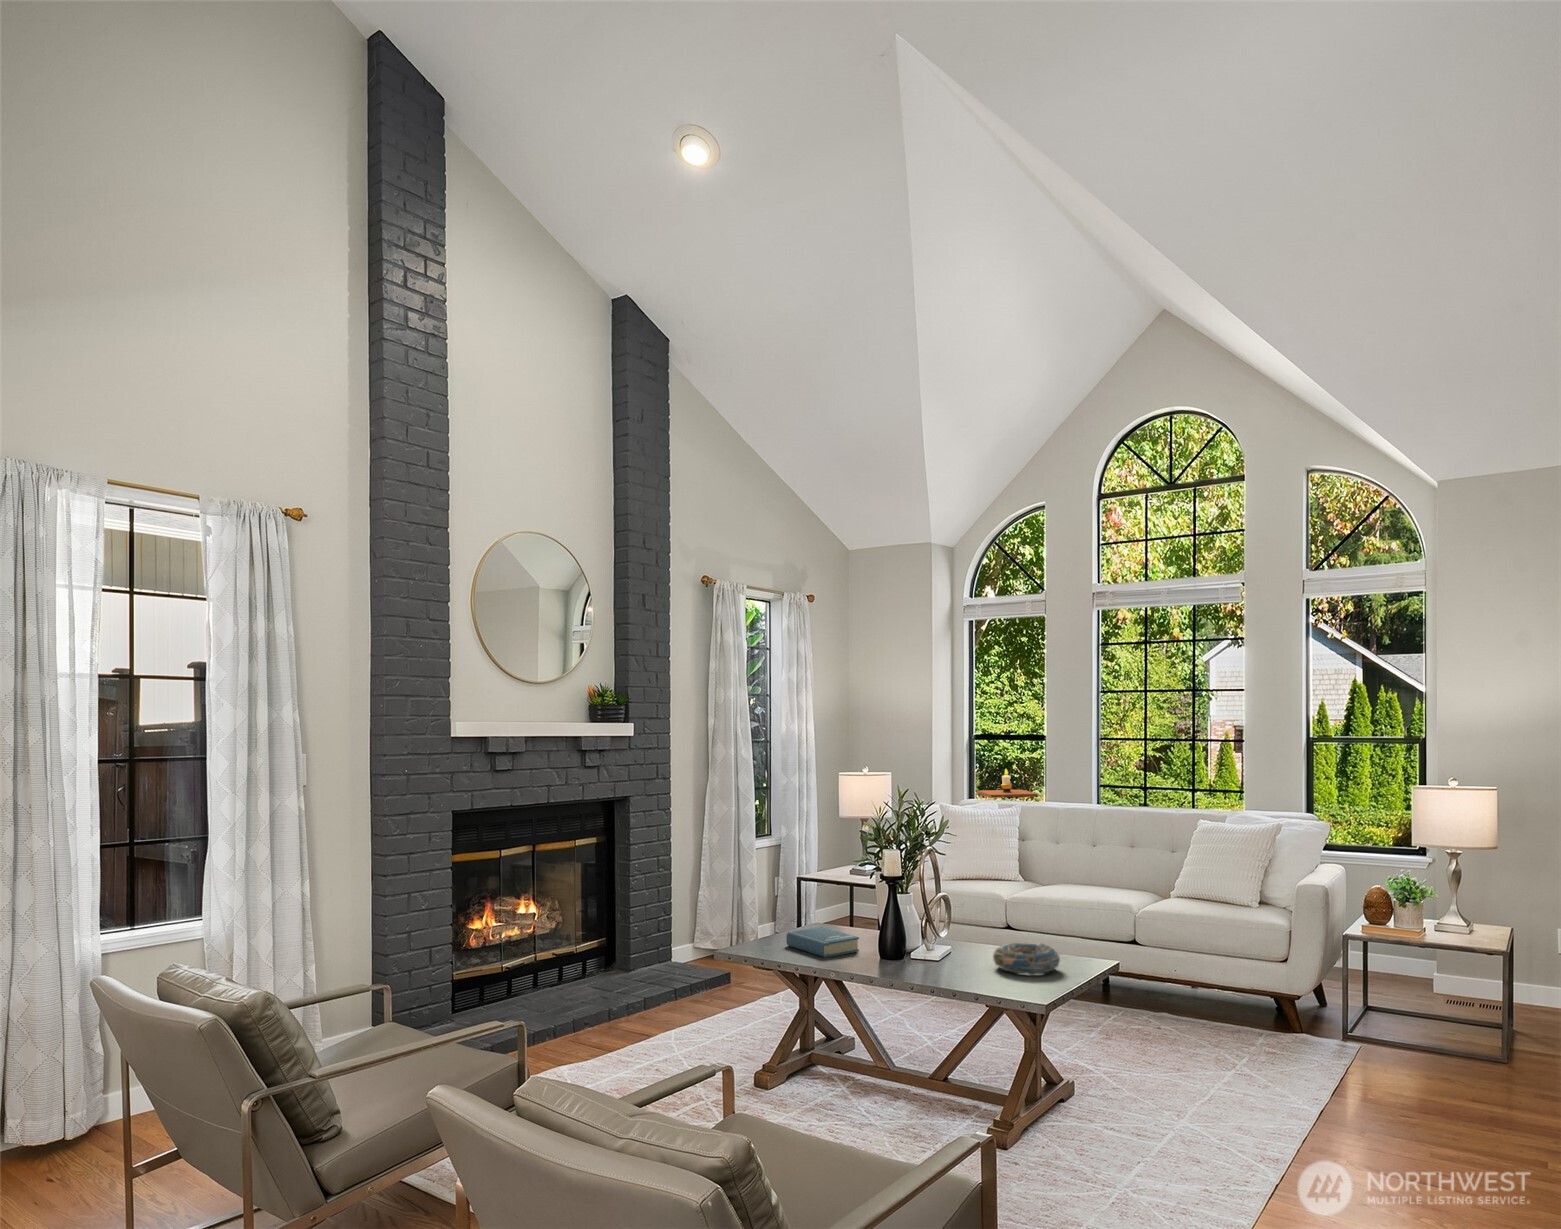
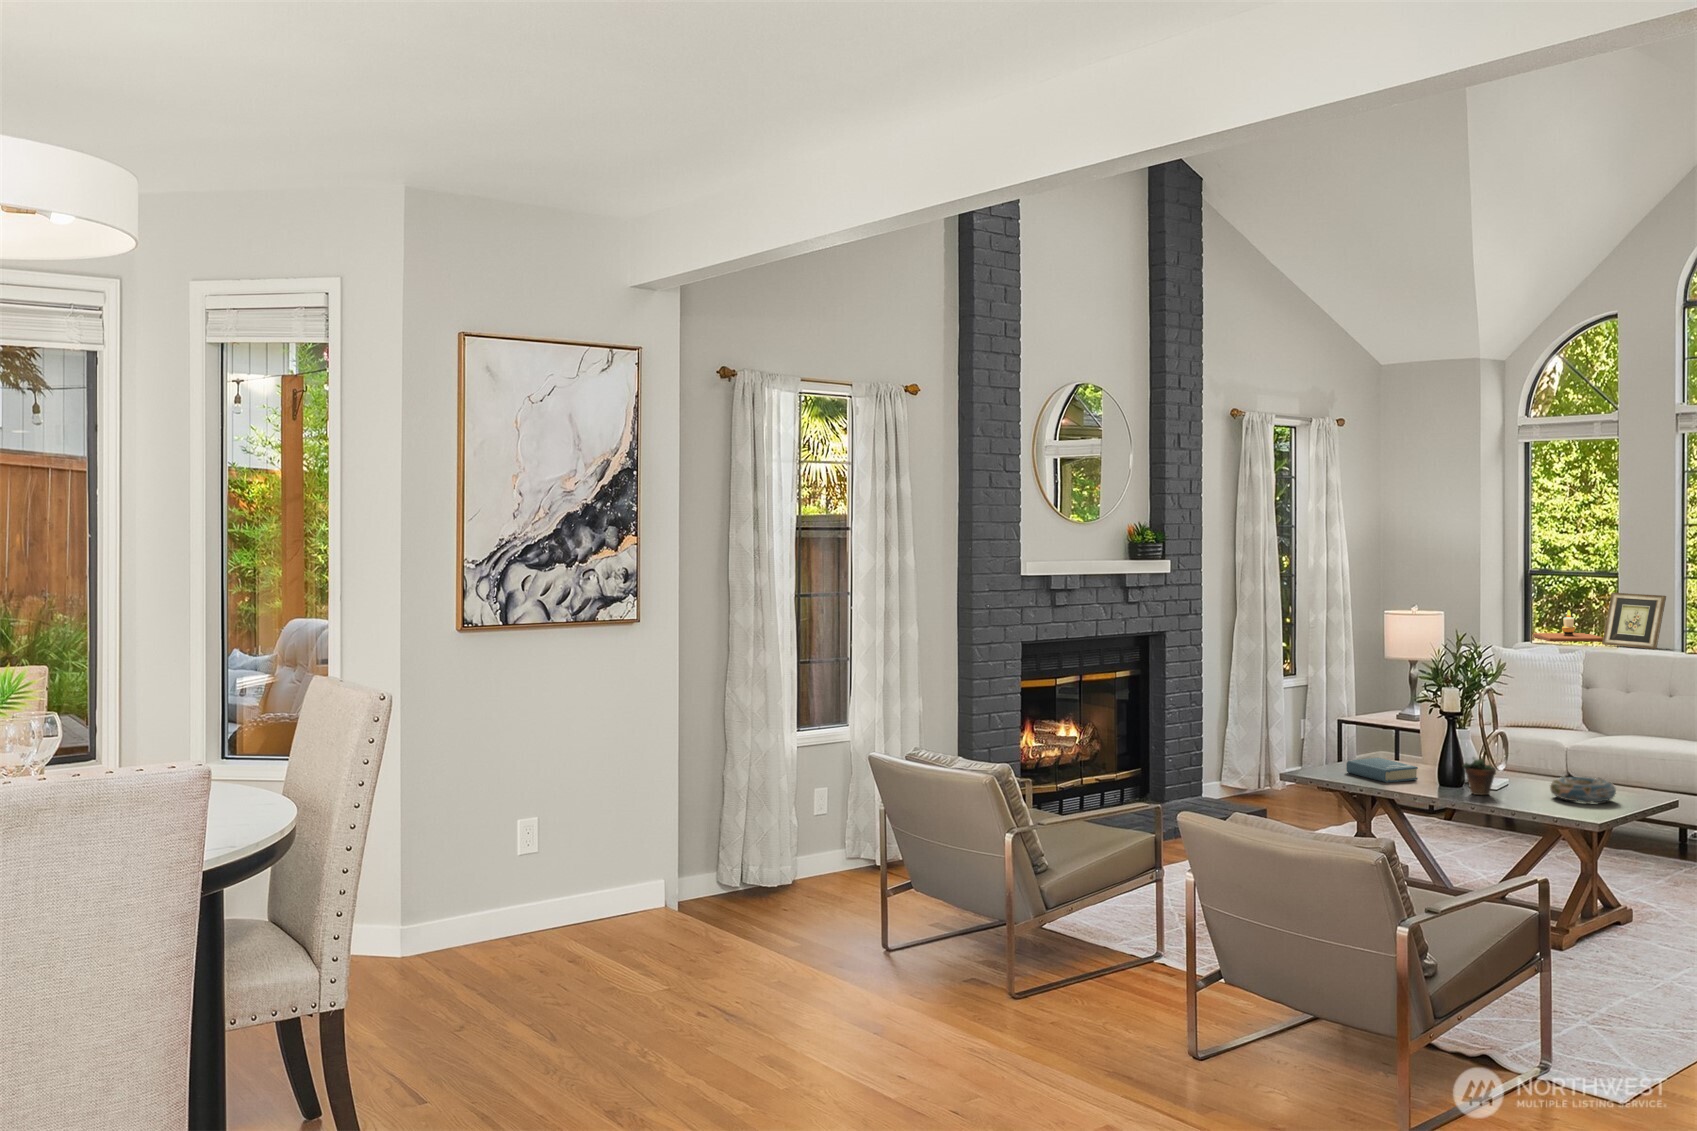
picture frame: none [1035,752,1087,802] -> present [1602,593,1666,649]
succulent plant: none [902,914,937,970] -> present [1462,747,1496,795]

